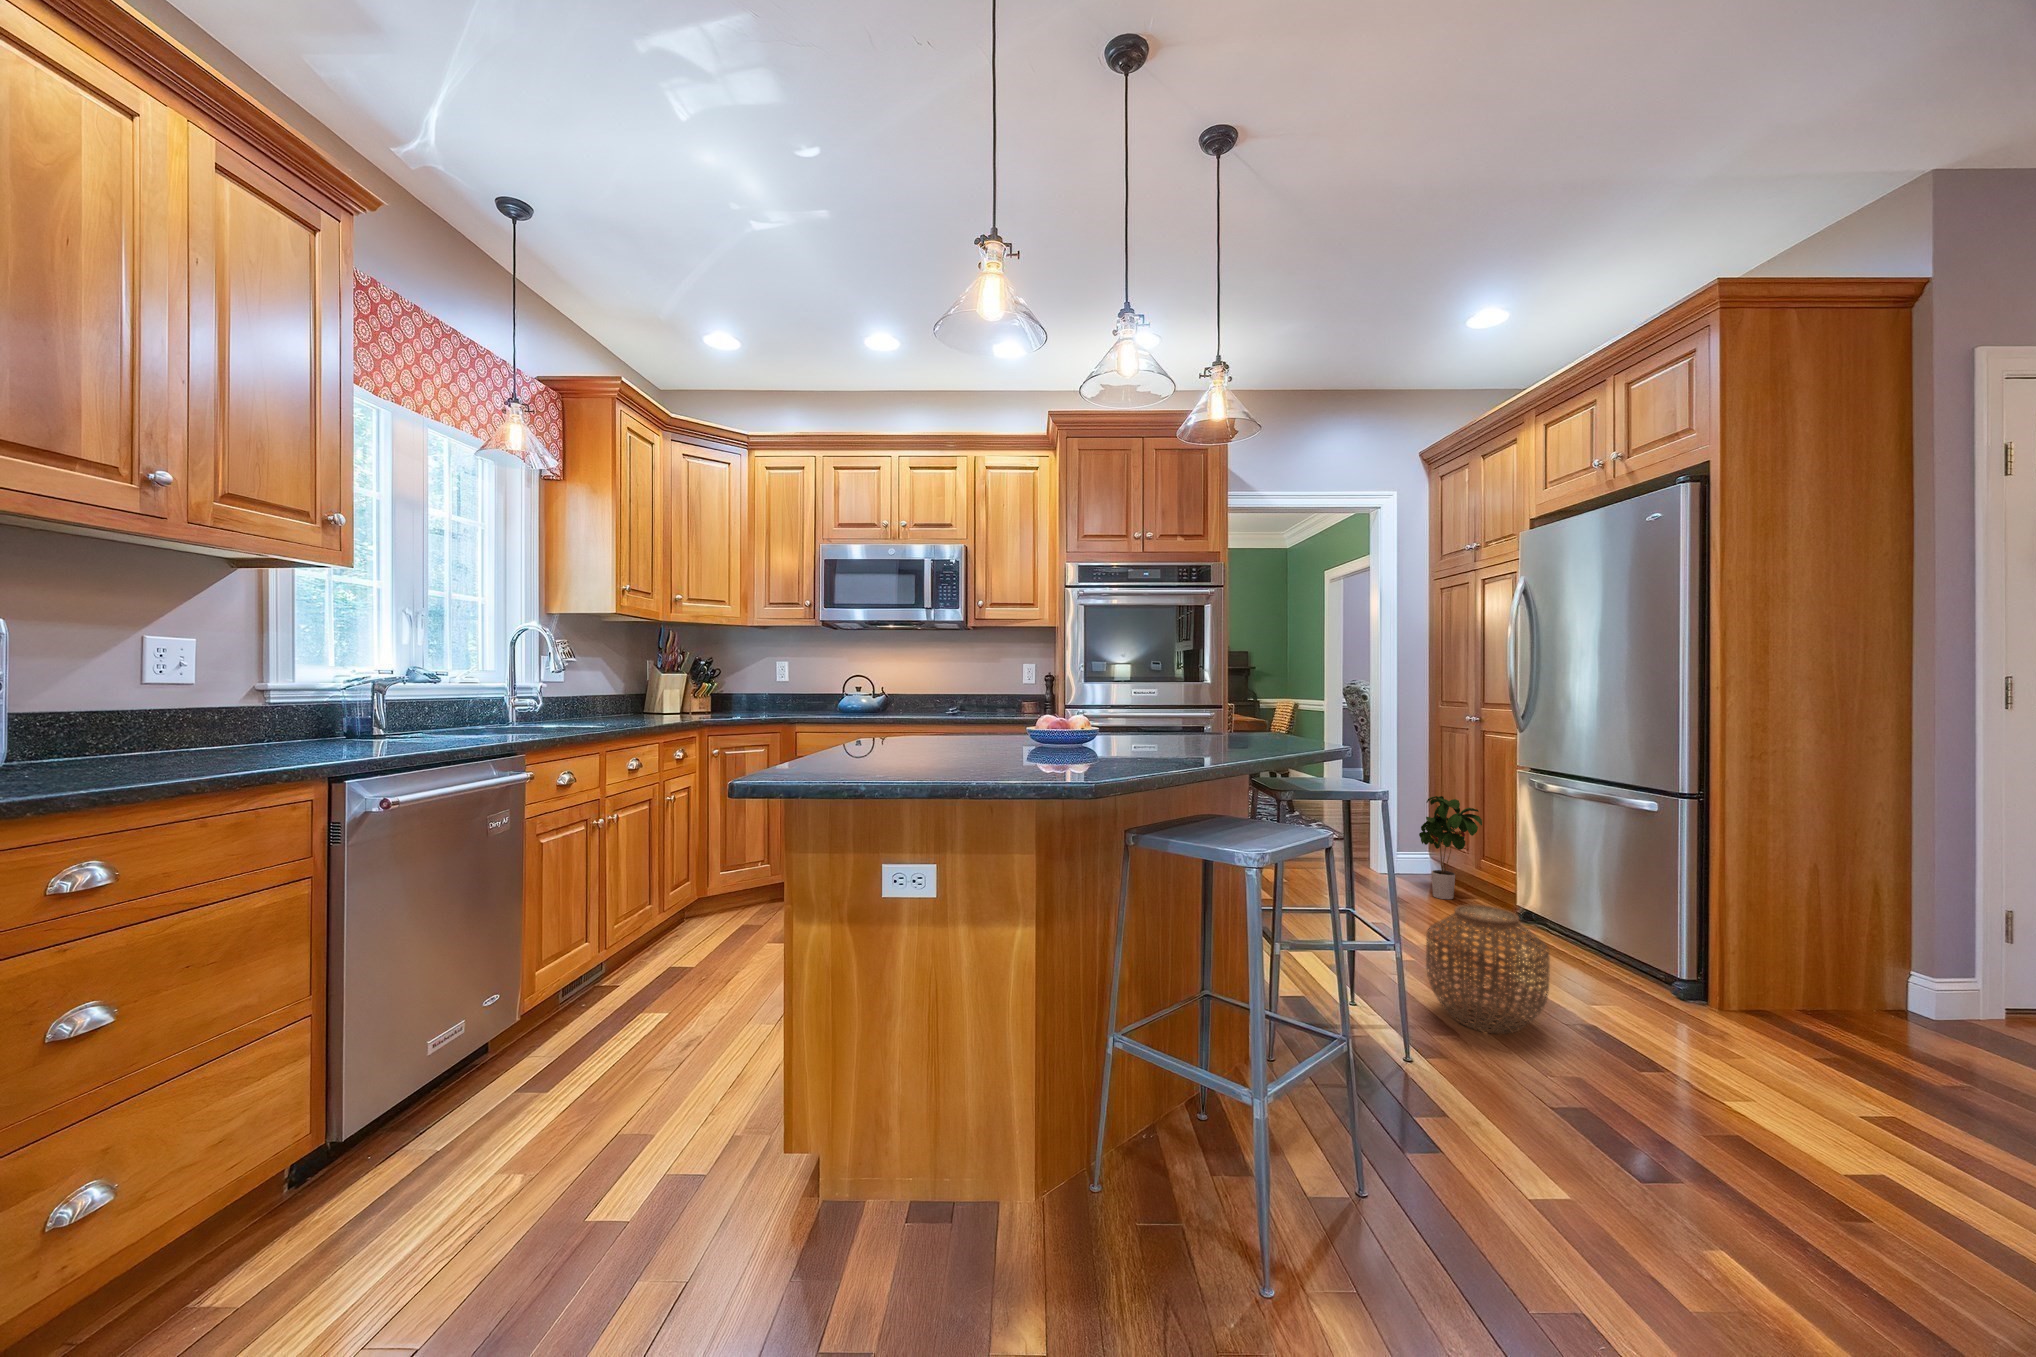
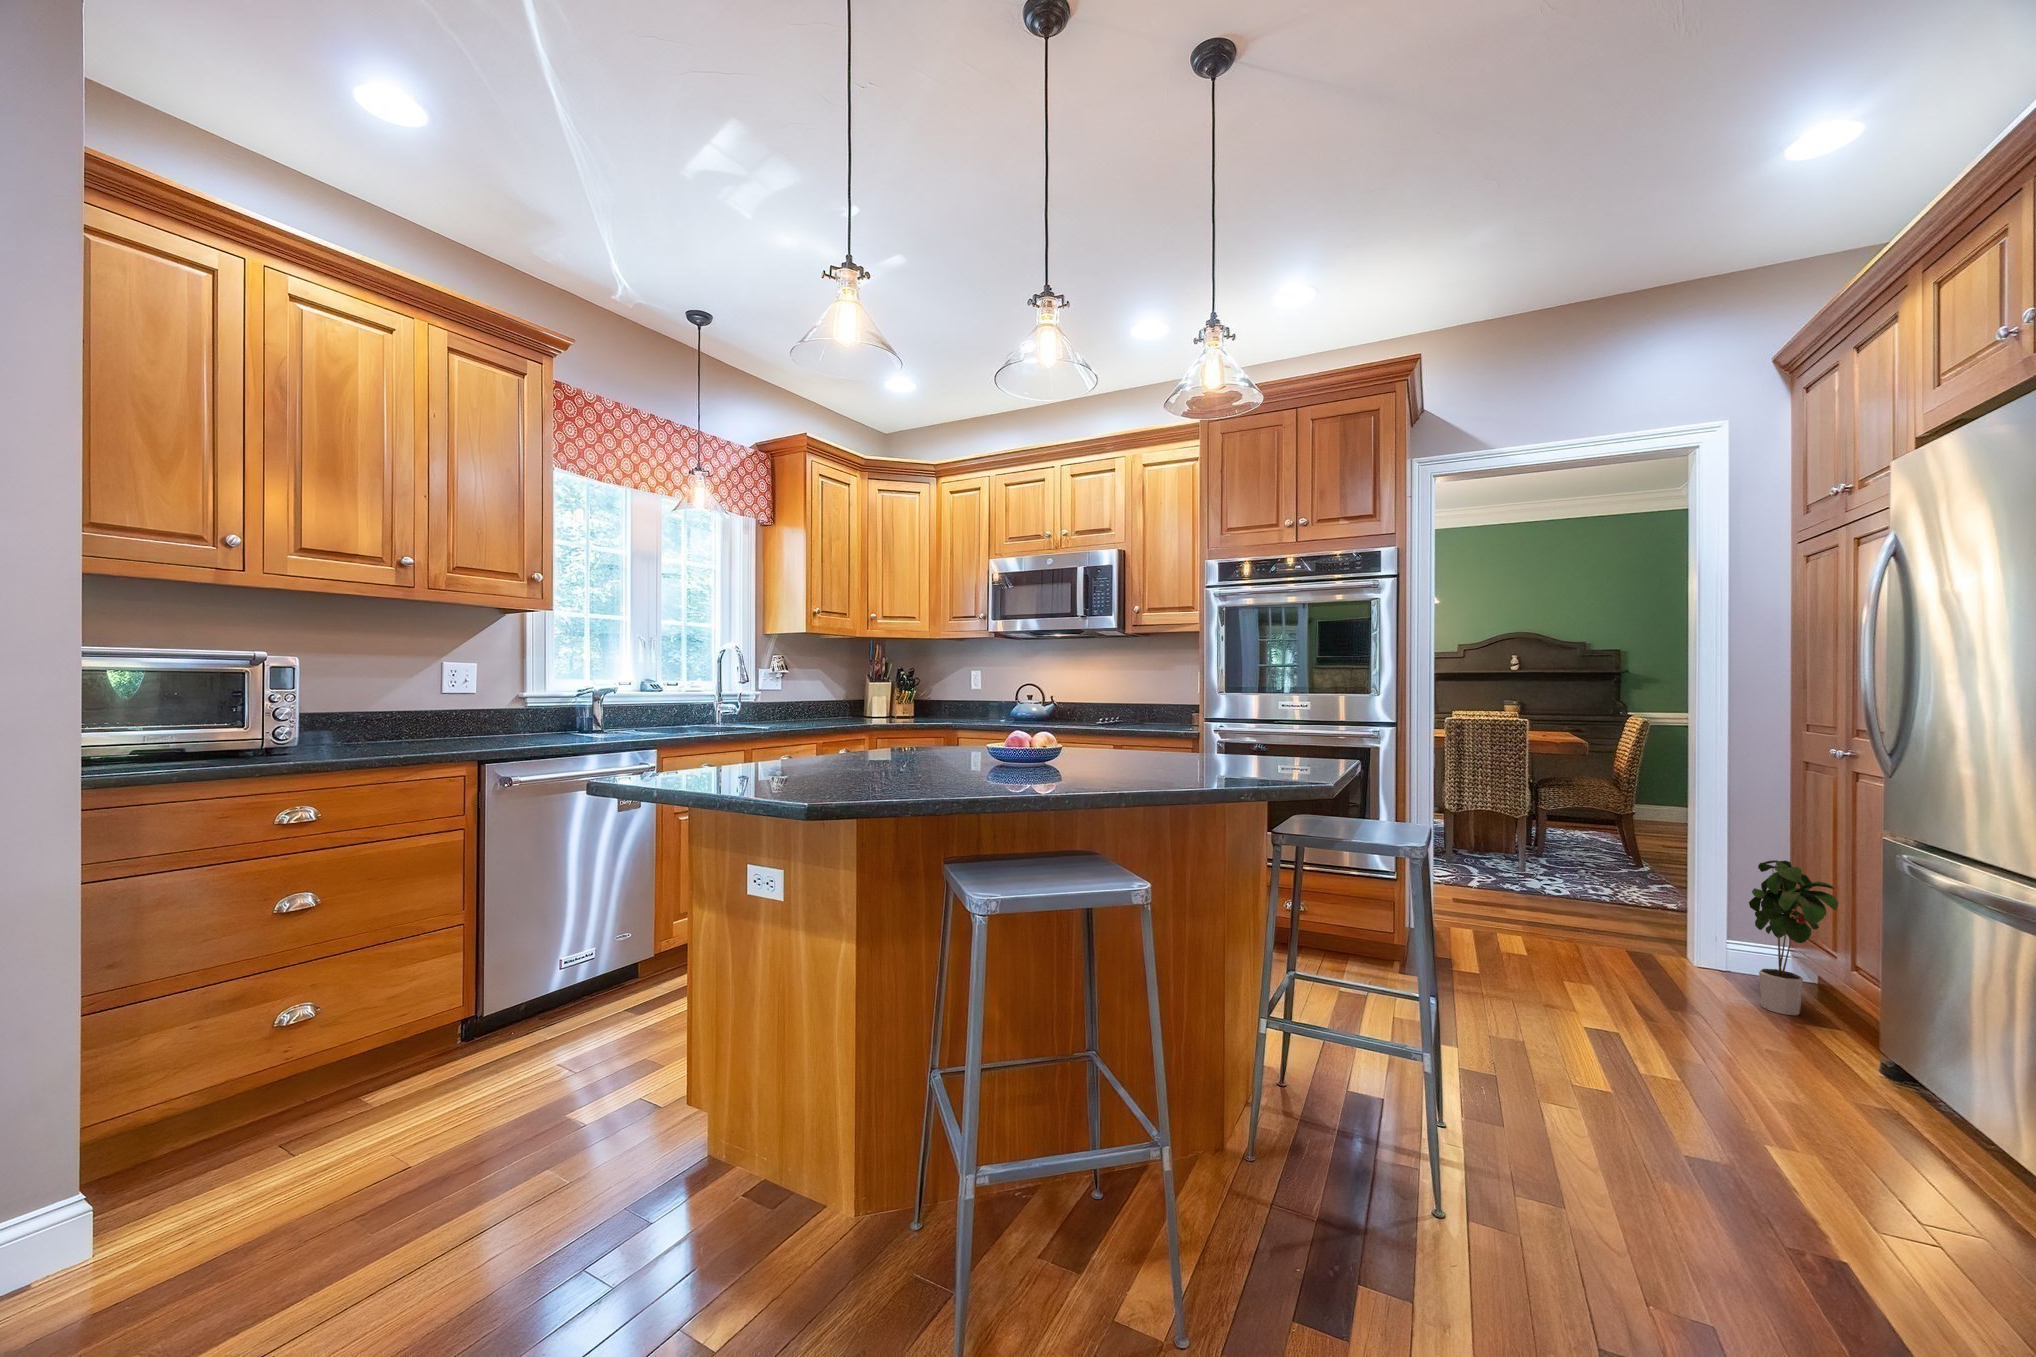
woven basket: present [1426,904,1549,1033] -> none [1554,1012,1749,1213]

